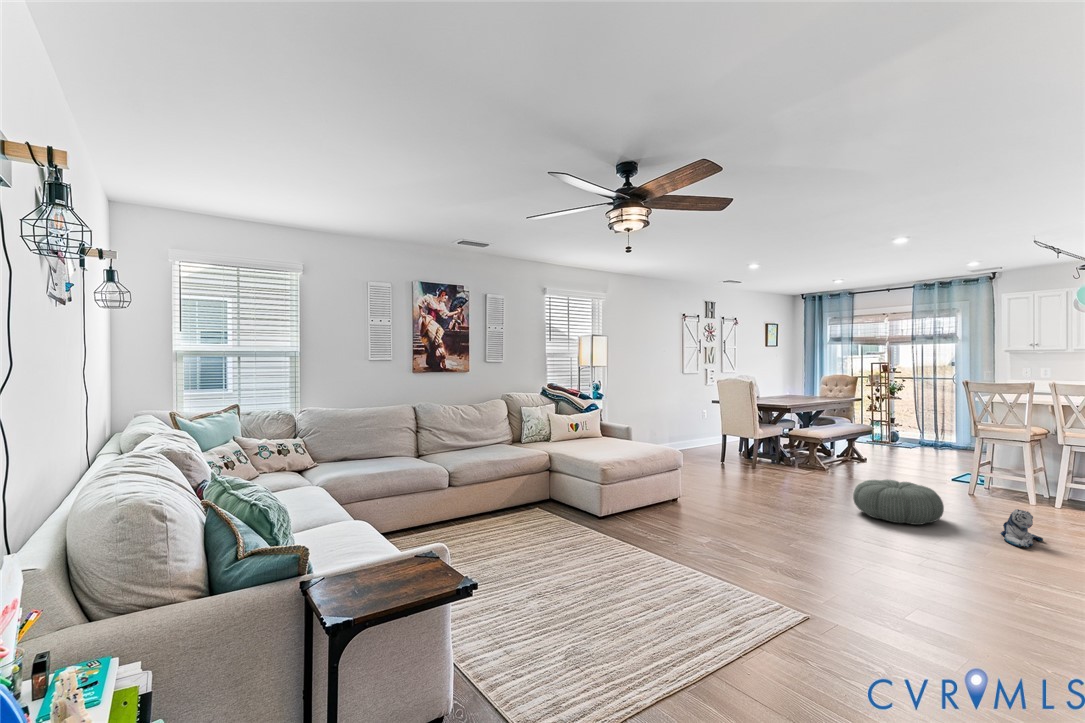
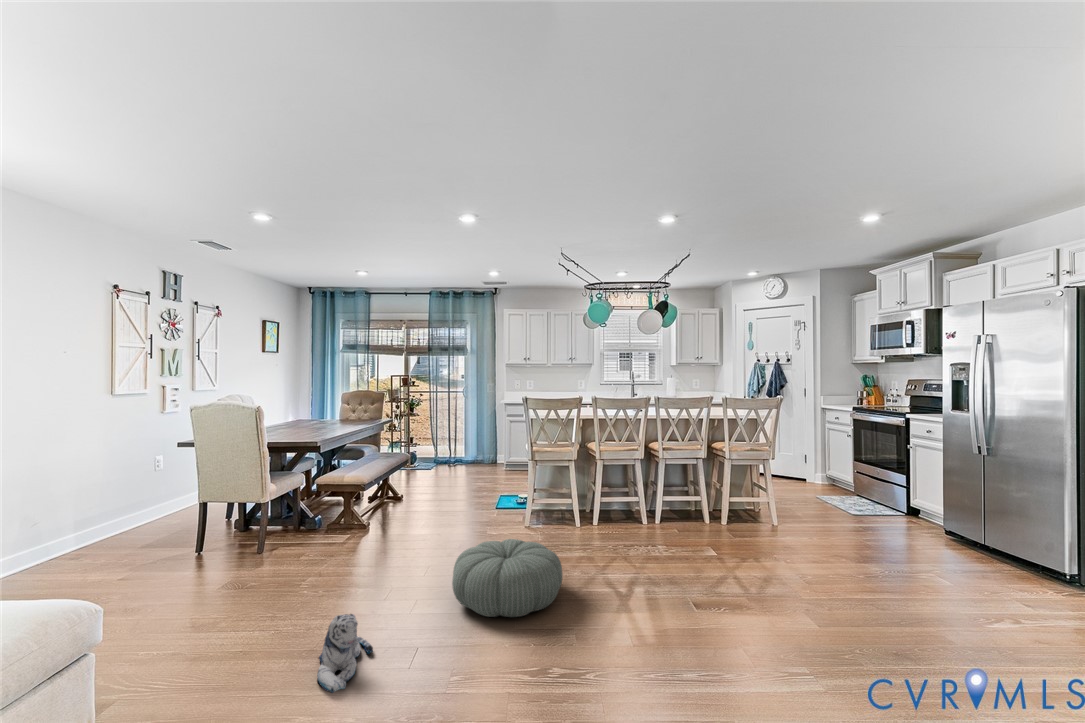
plush toy: present [1001,509,1043,547] -> present [317,614,373,693]

